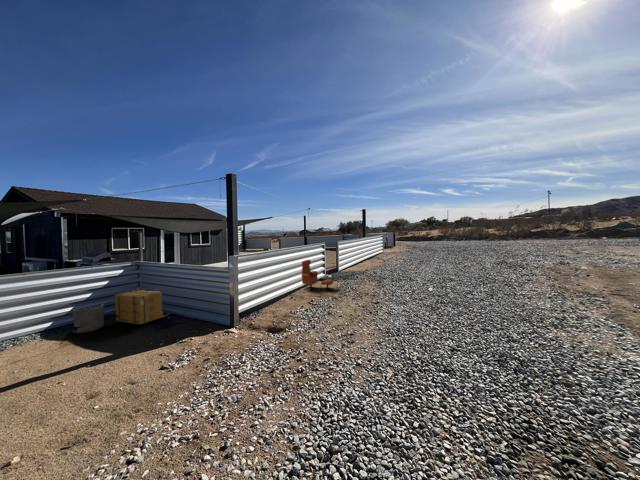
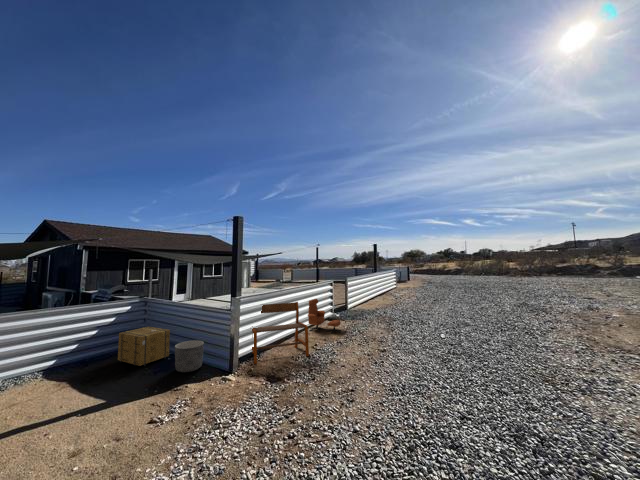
bench: none [248,261,306,319] -> present [252,302,309,364]
planter: present [73,304,104,333] -> present [175,340,204,372]

